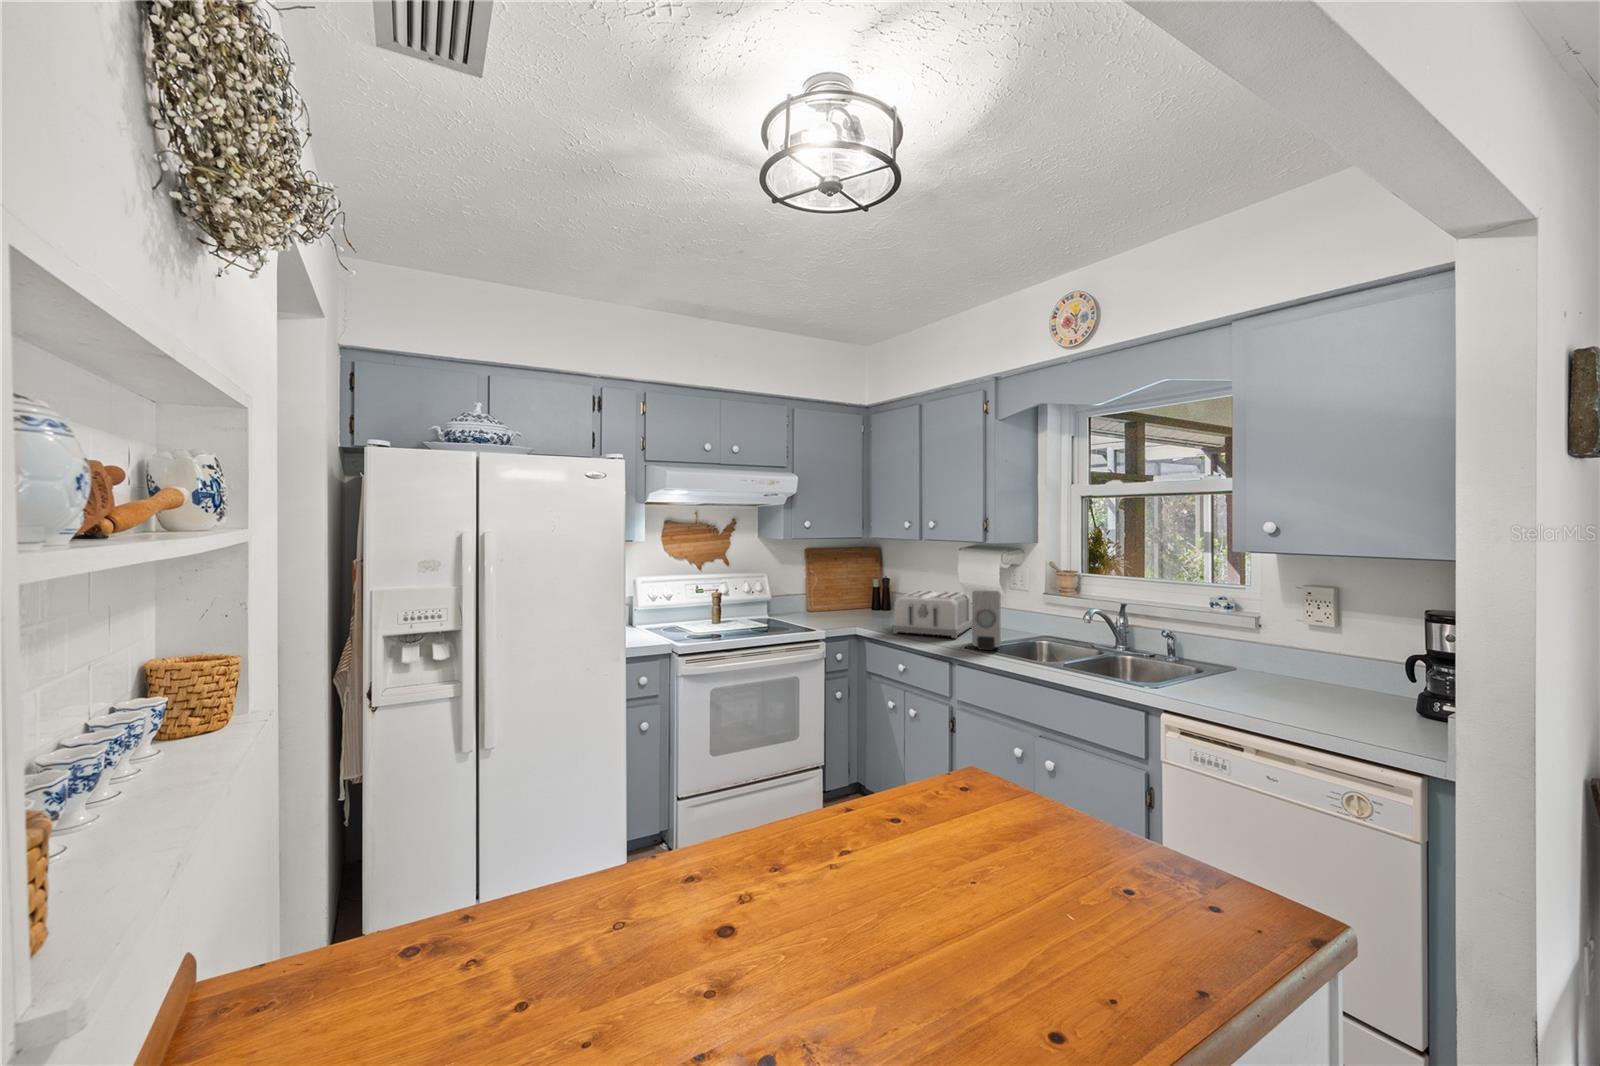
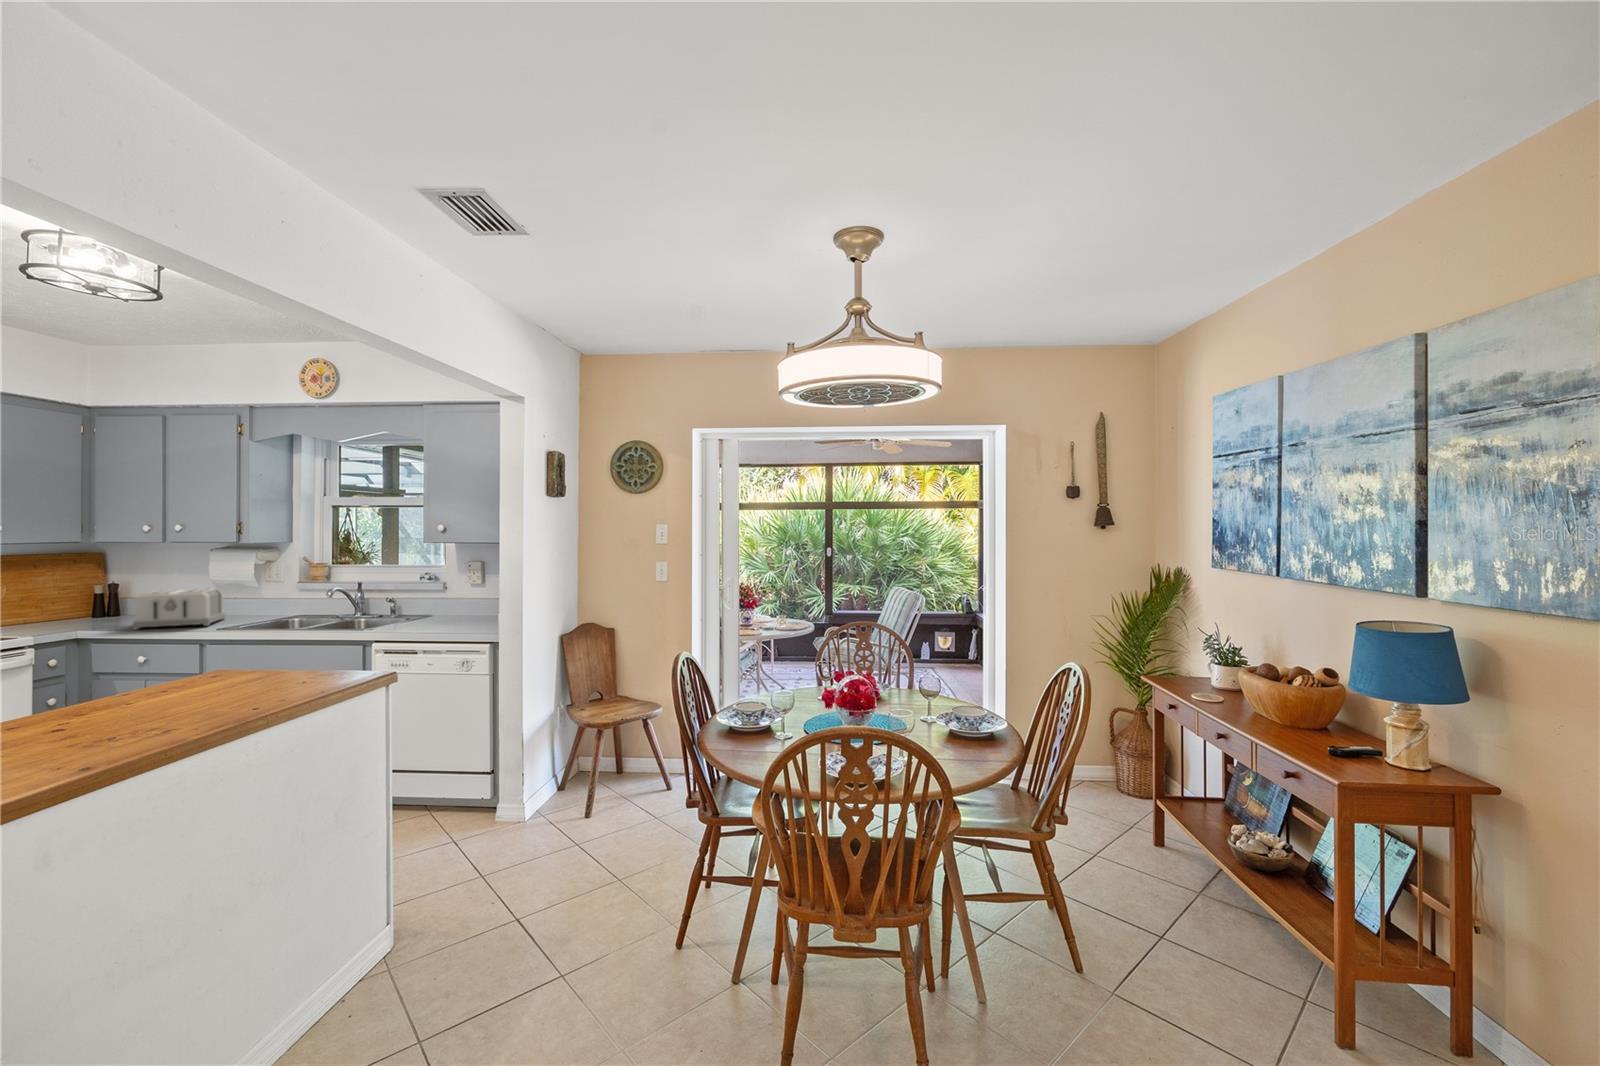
soap dispenser: present [972,590,1001,650] -> none [226,580,255,629]

